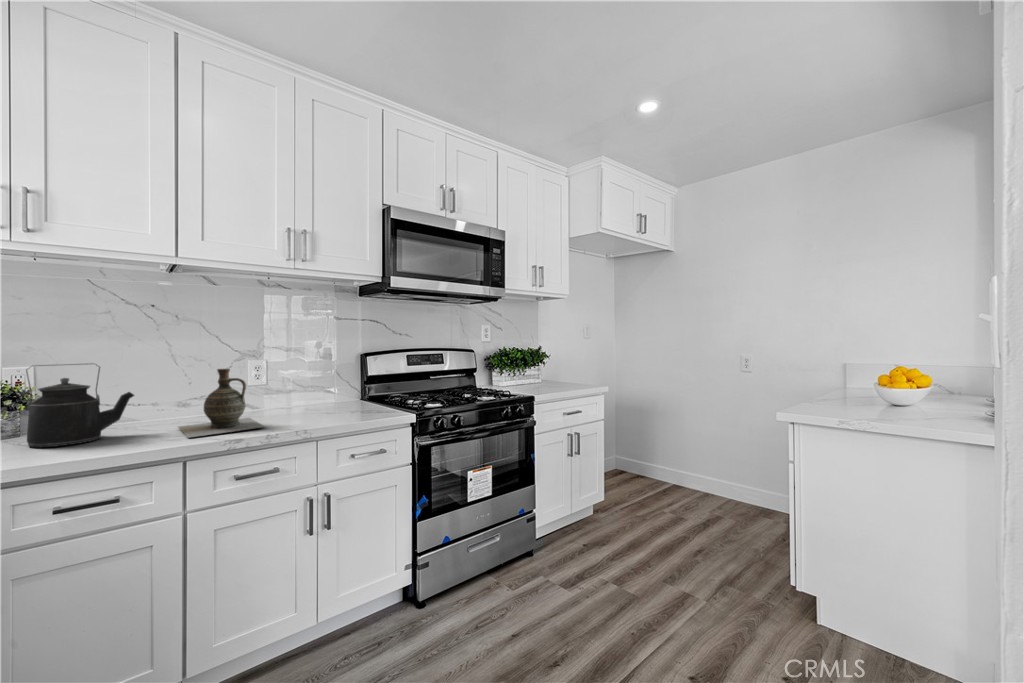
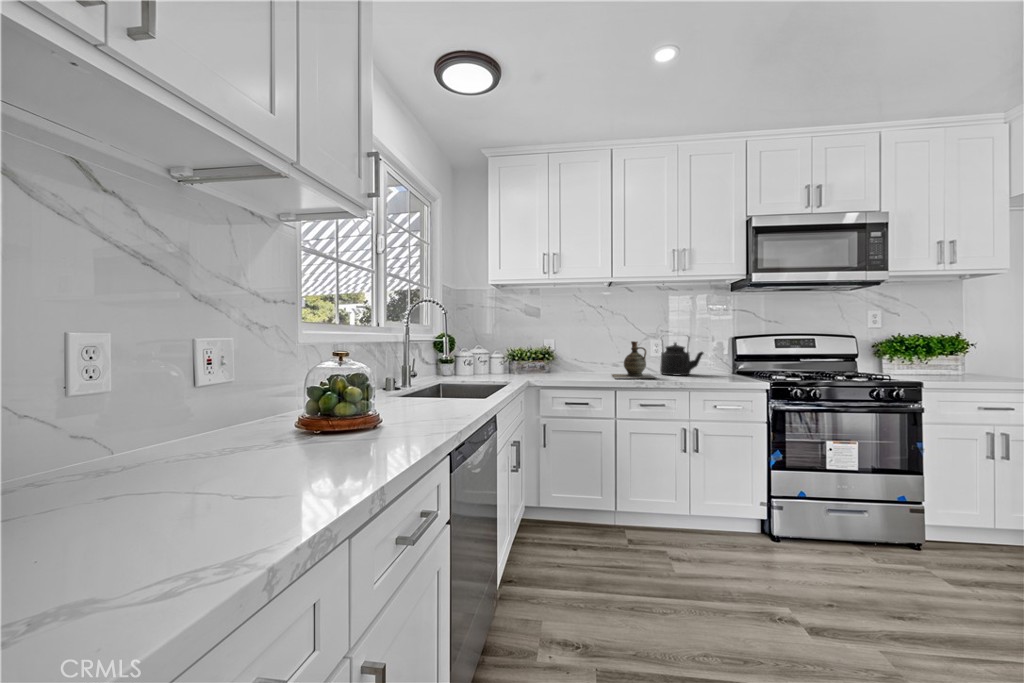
kettle: present [26,363,134,447] -> present [660,337,704,375]

